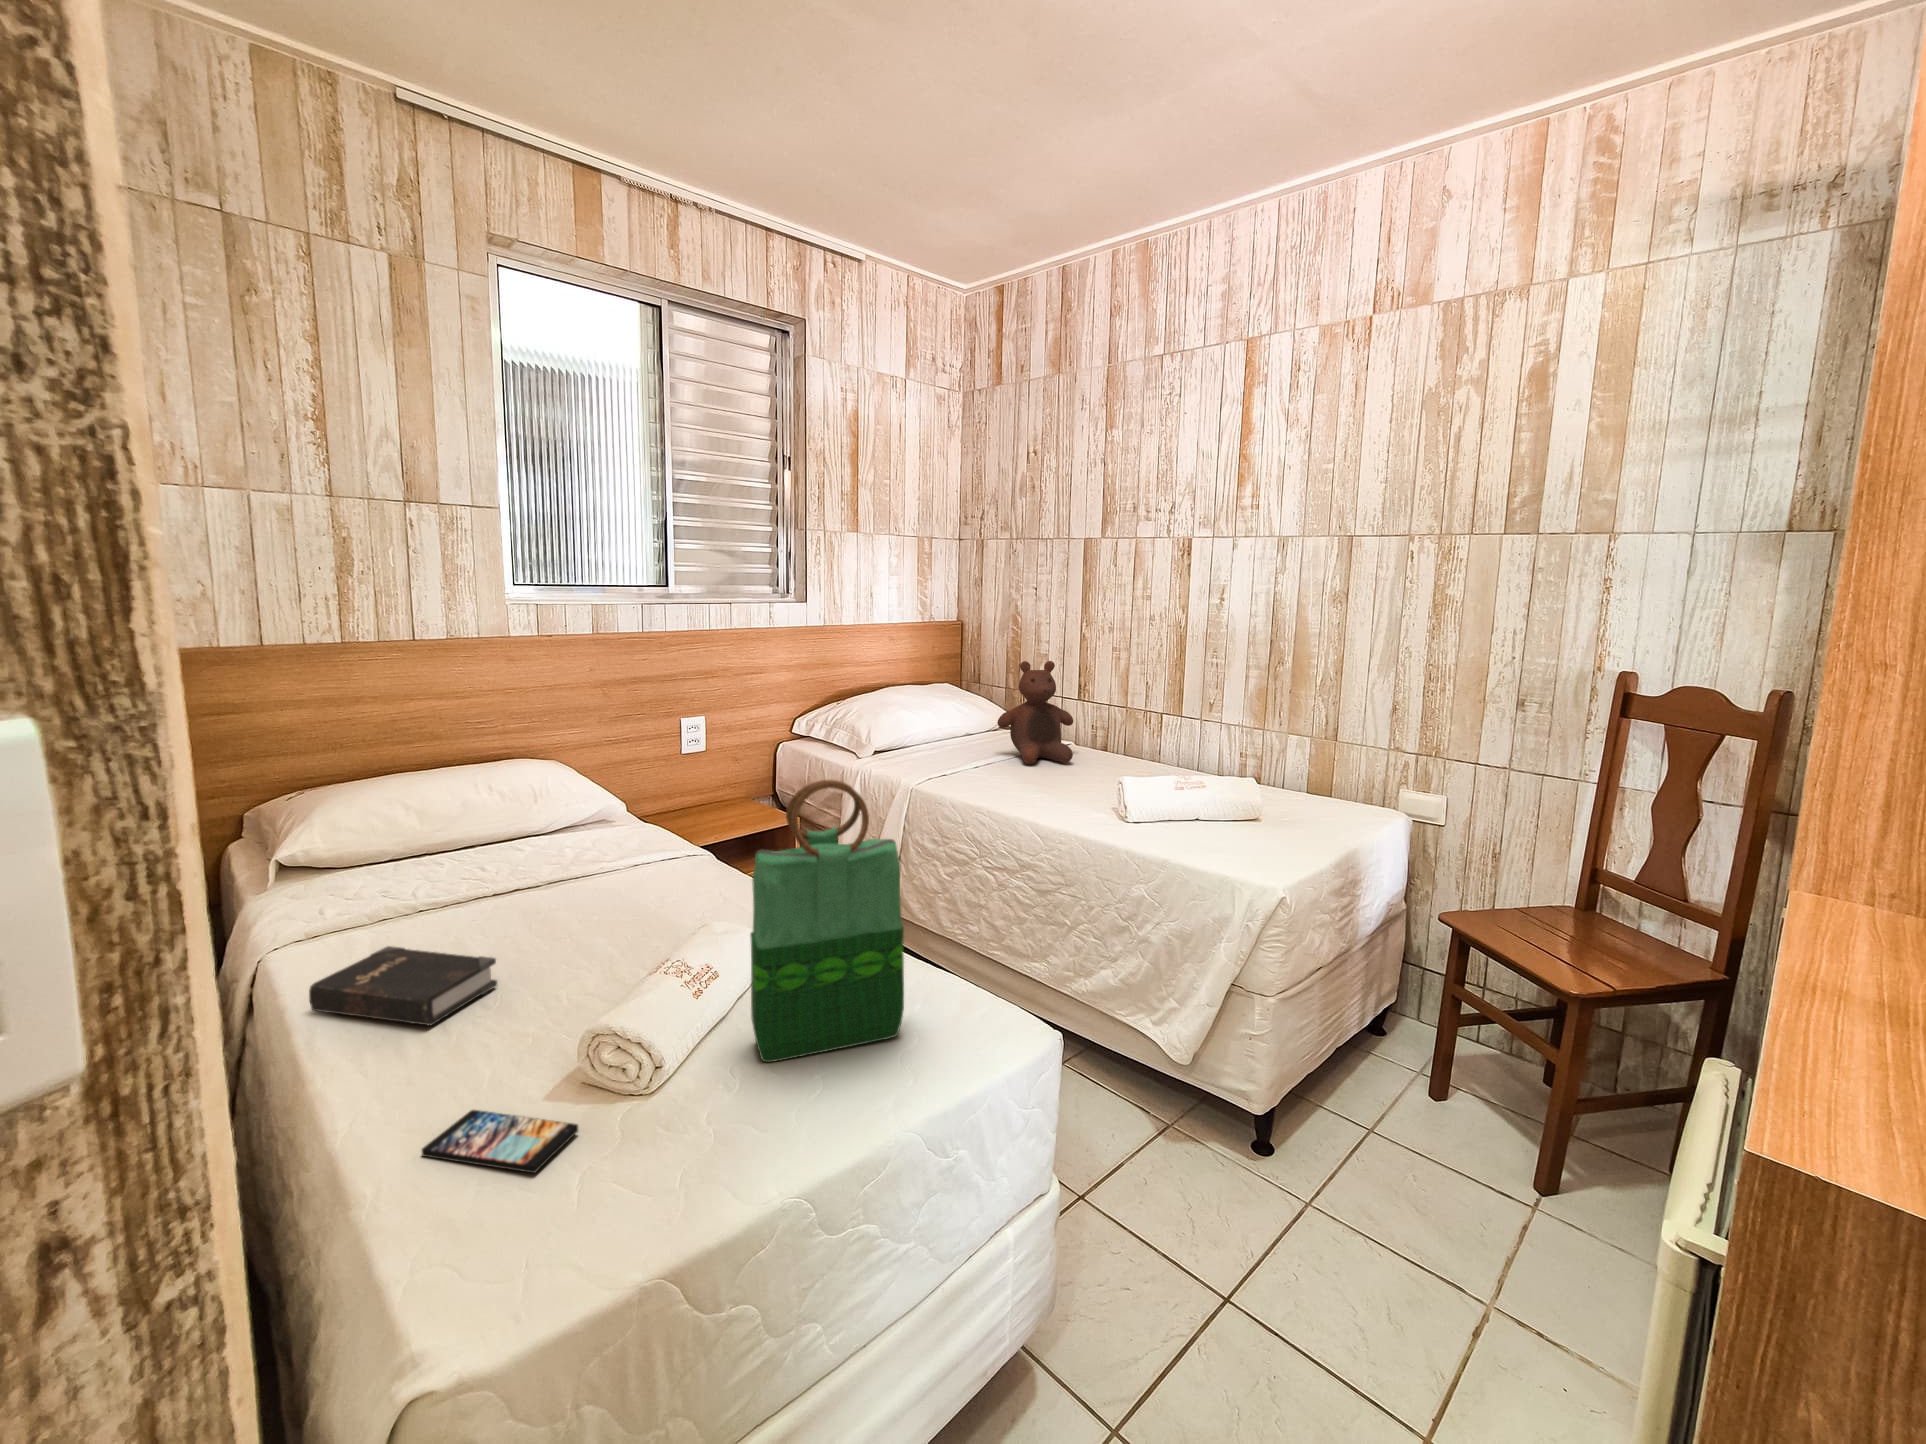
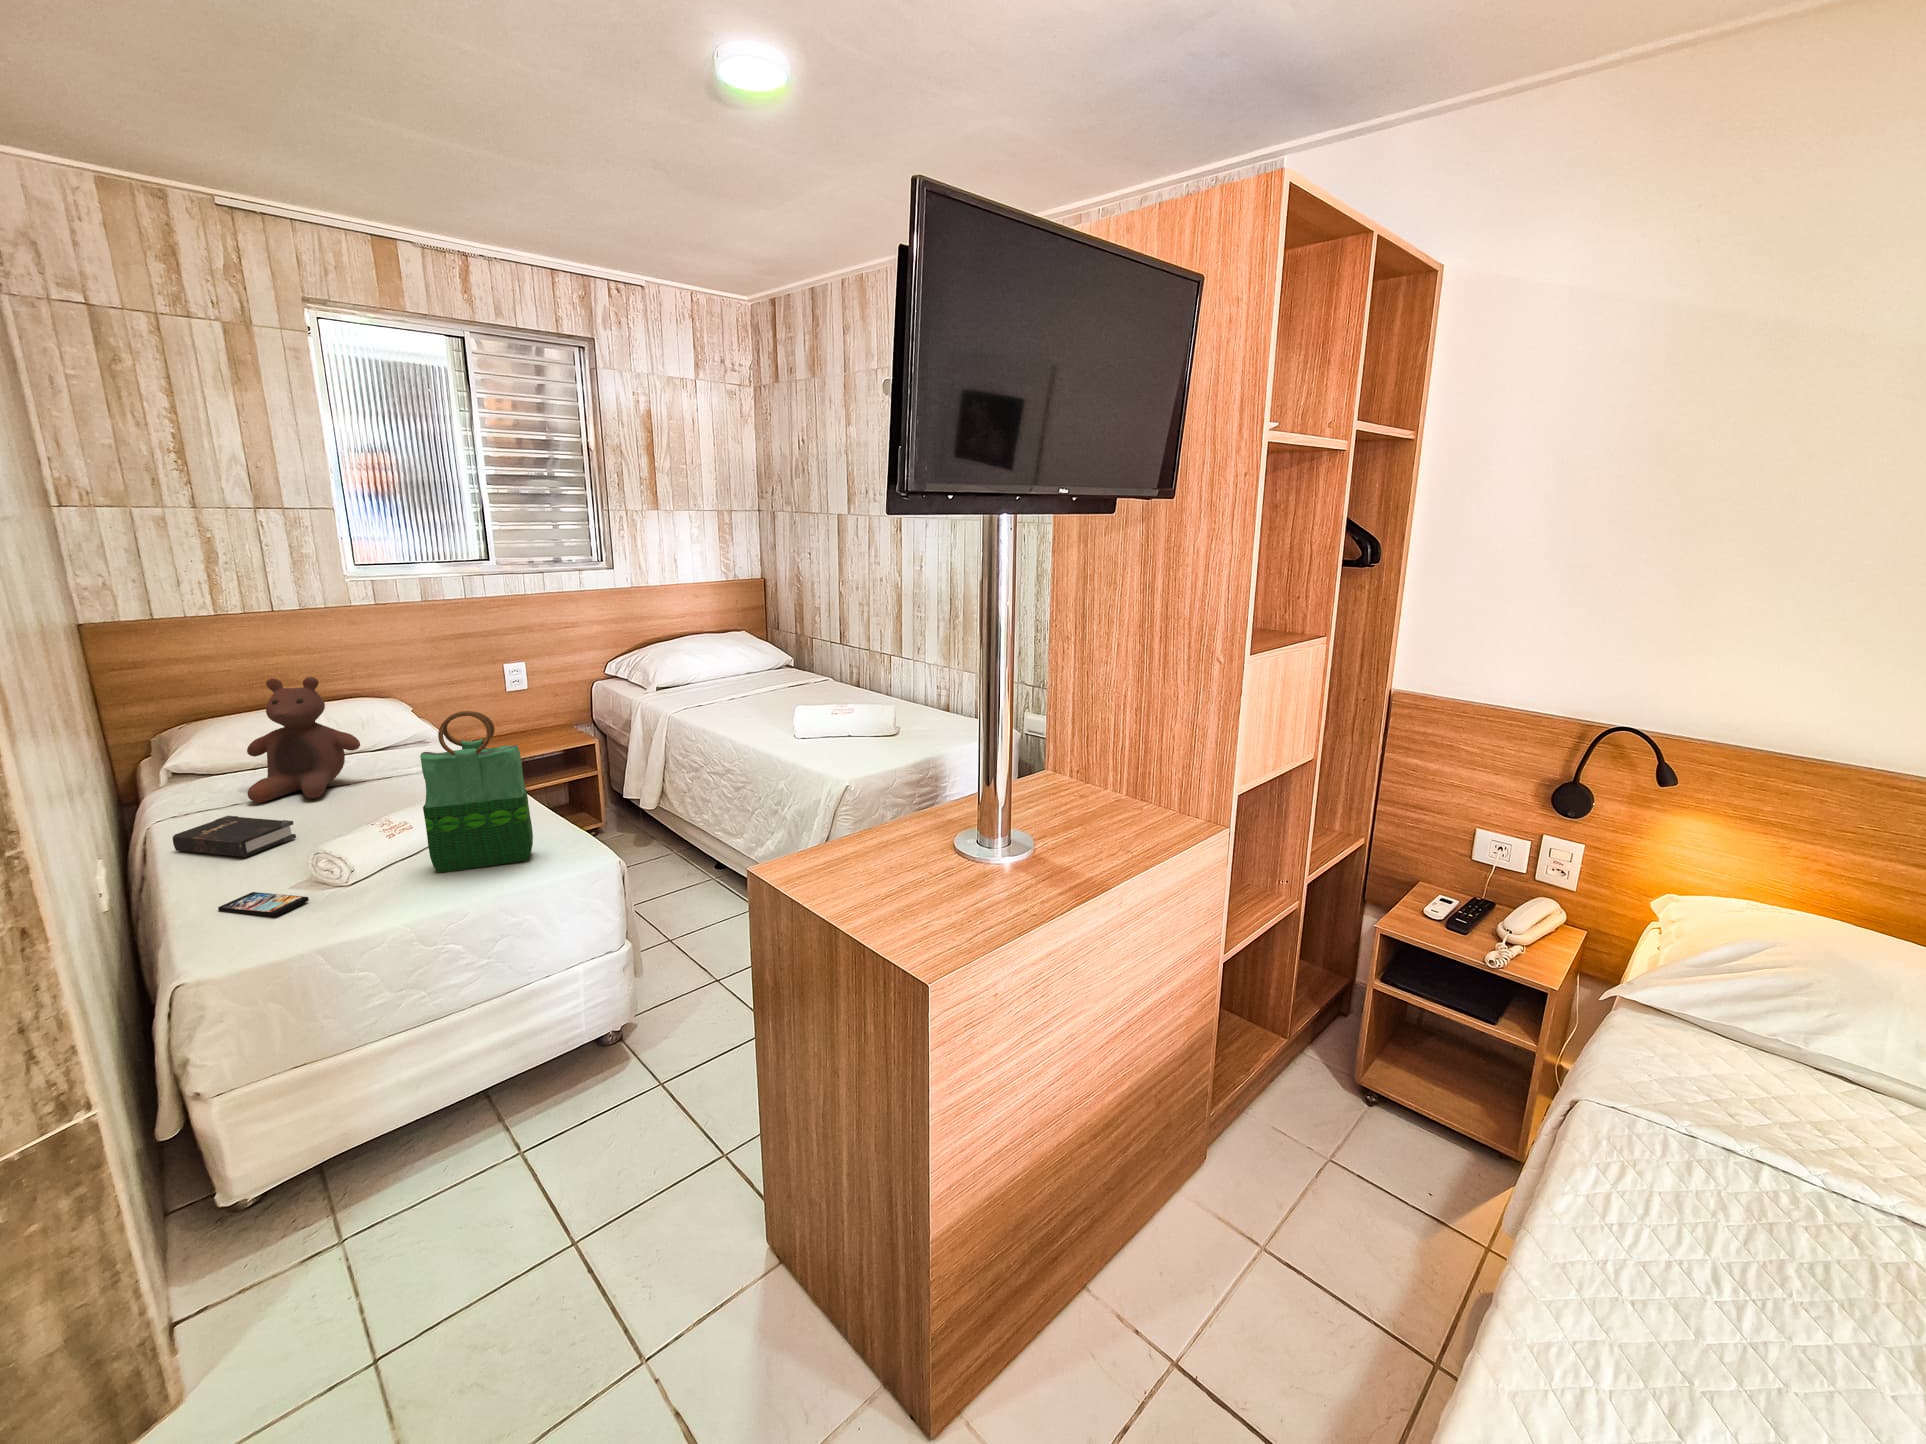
stuffed bear: present [997,661,1073,764] -> present [247,677,360,803]

